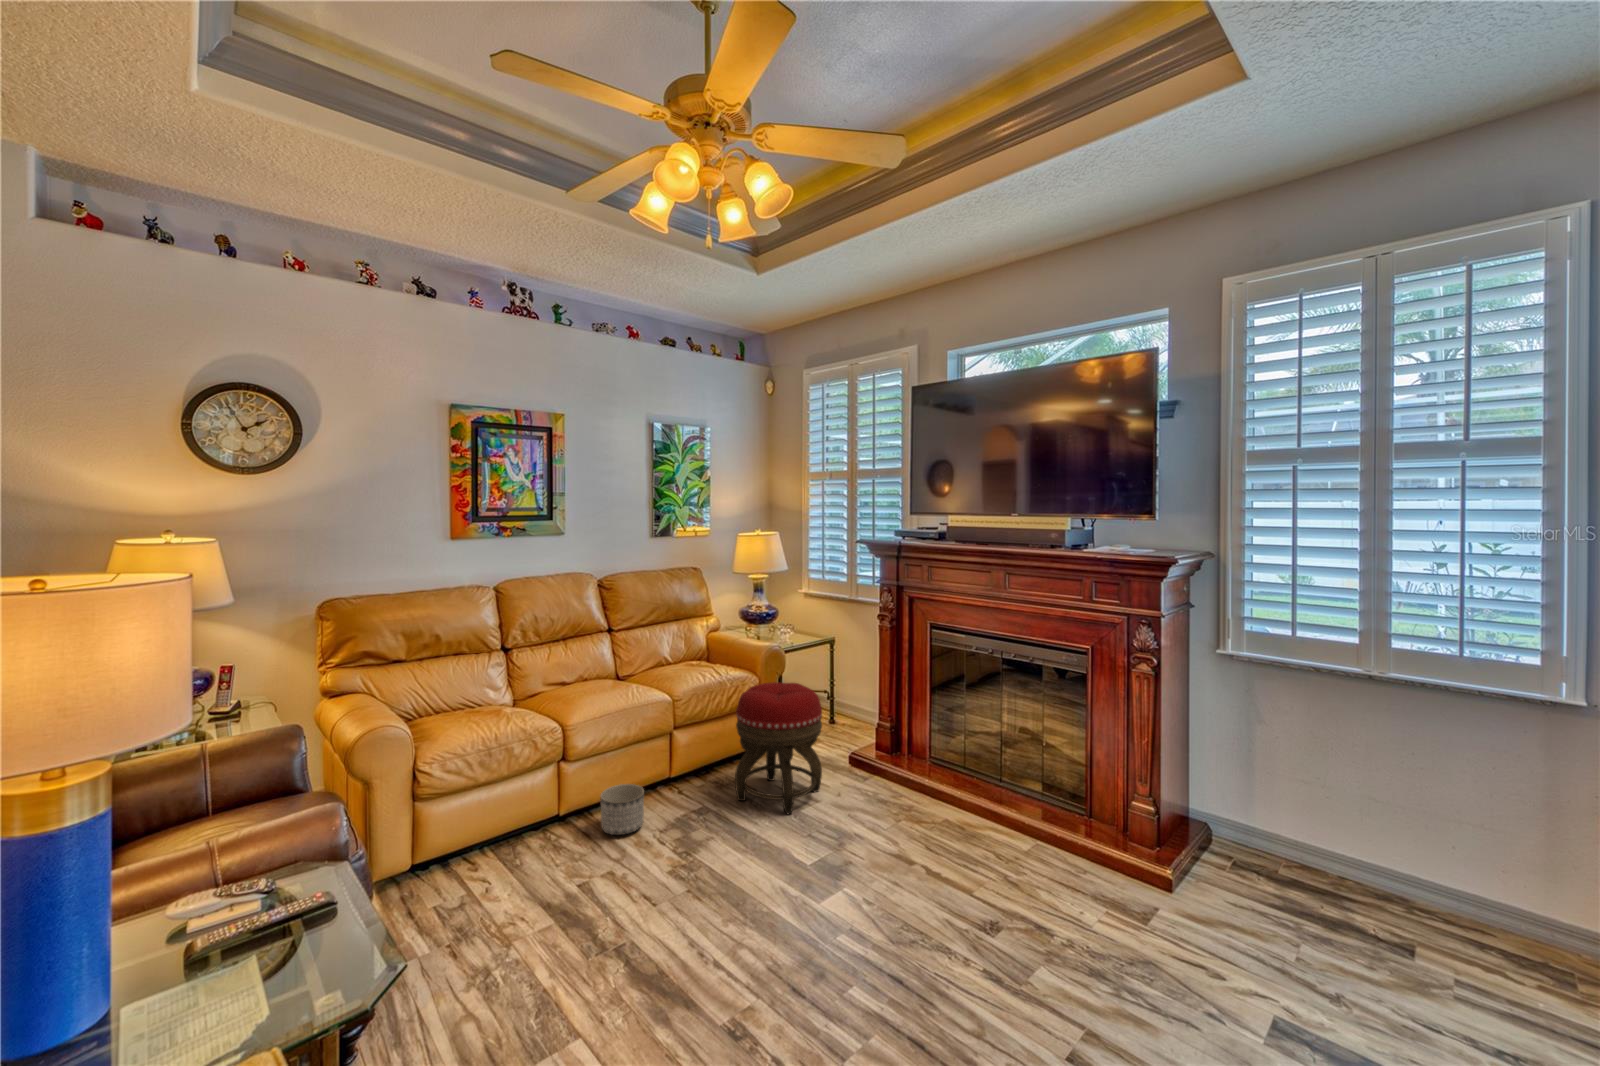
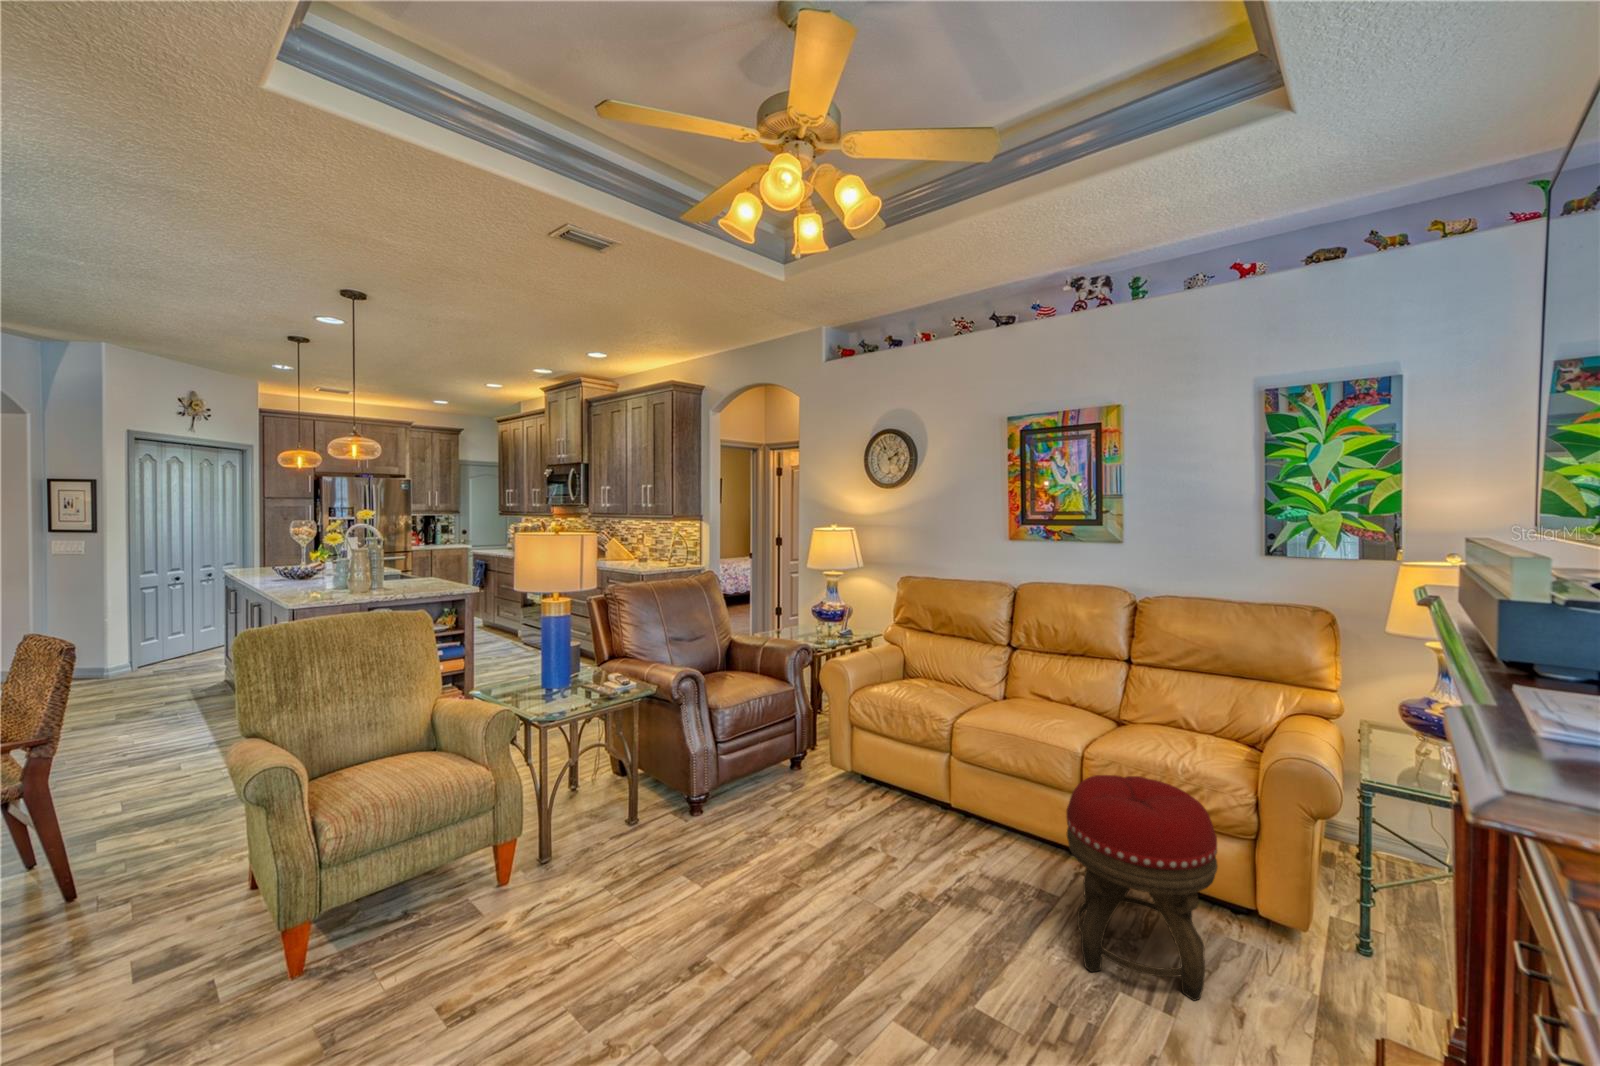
planter: present [601,784,644,835] -> none [947,800,992,854]

